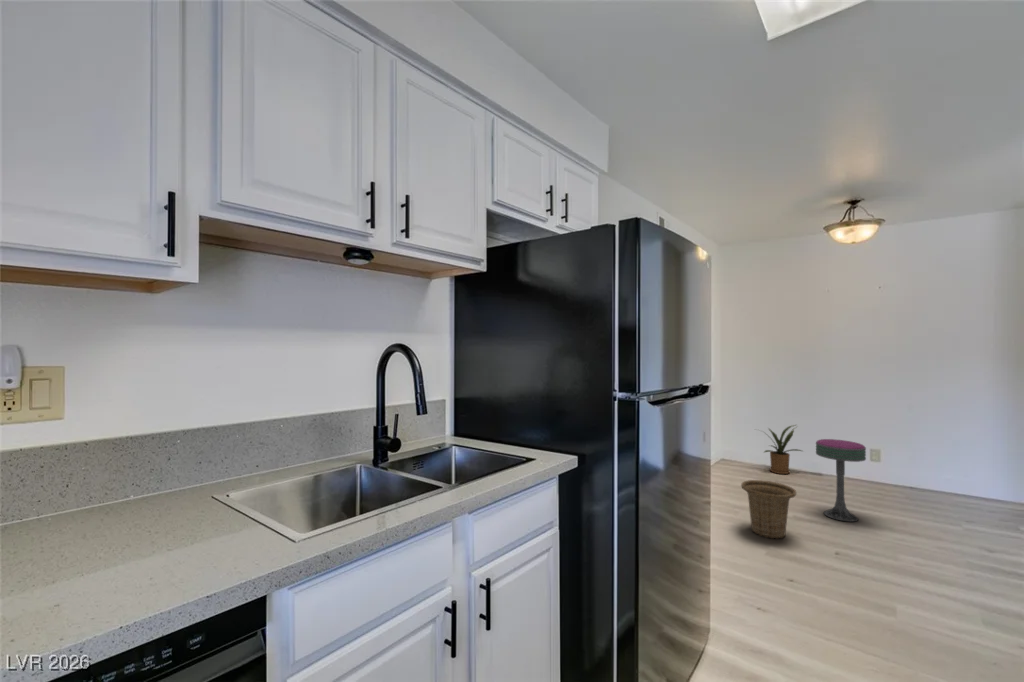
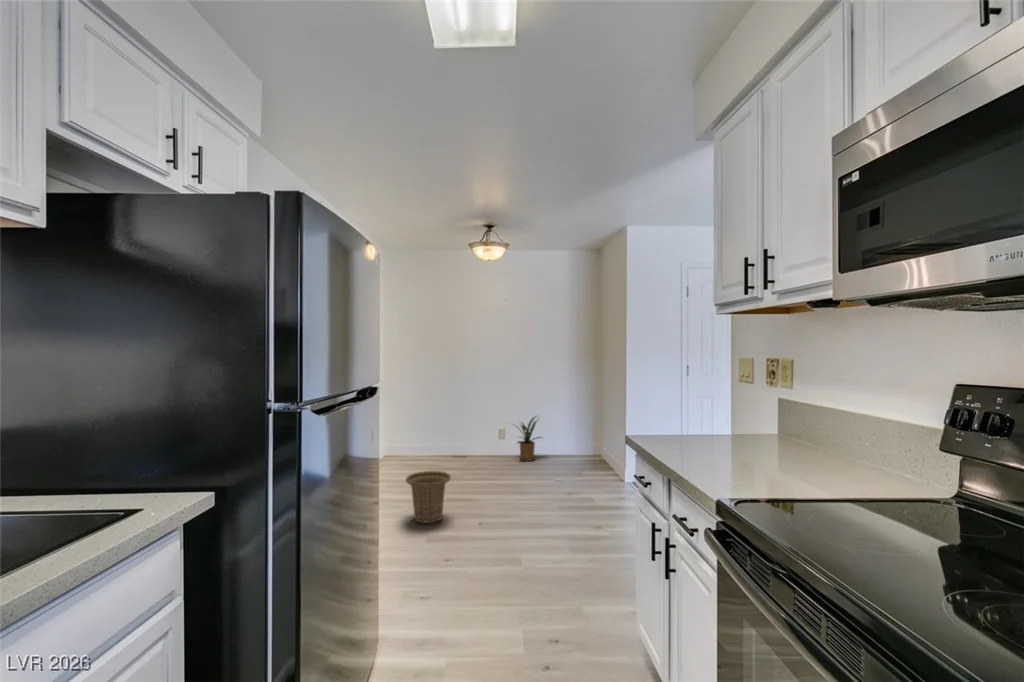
house plant: present [765,425,801,474] -> present [517,417,542,461]
bar stool: present [816,439,866,522] -> none [464,425,498,493]

